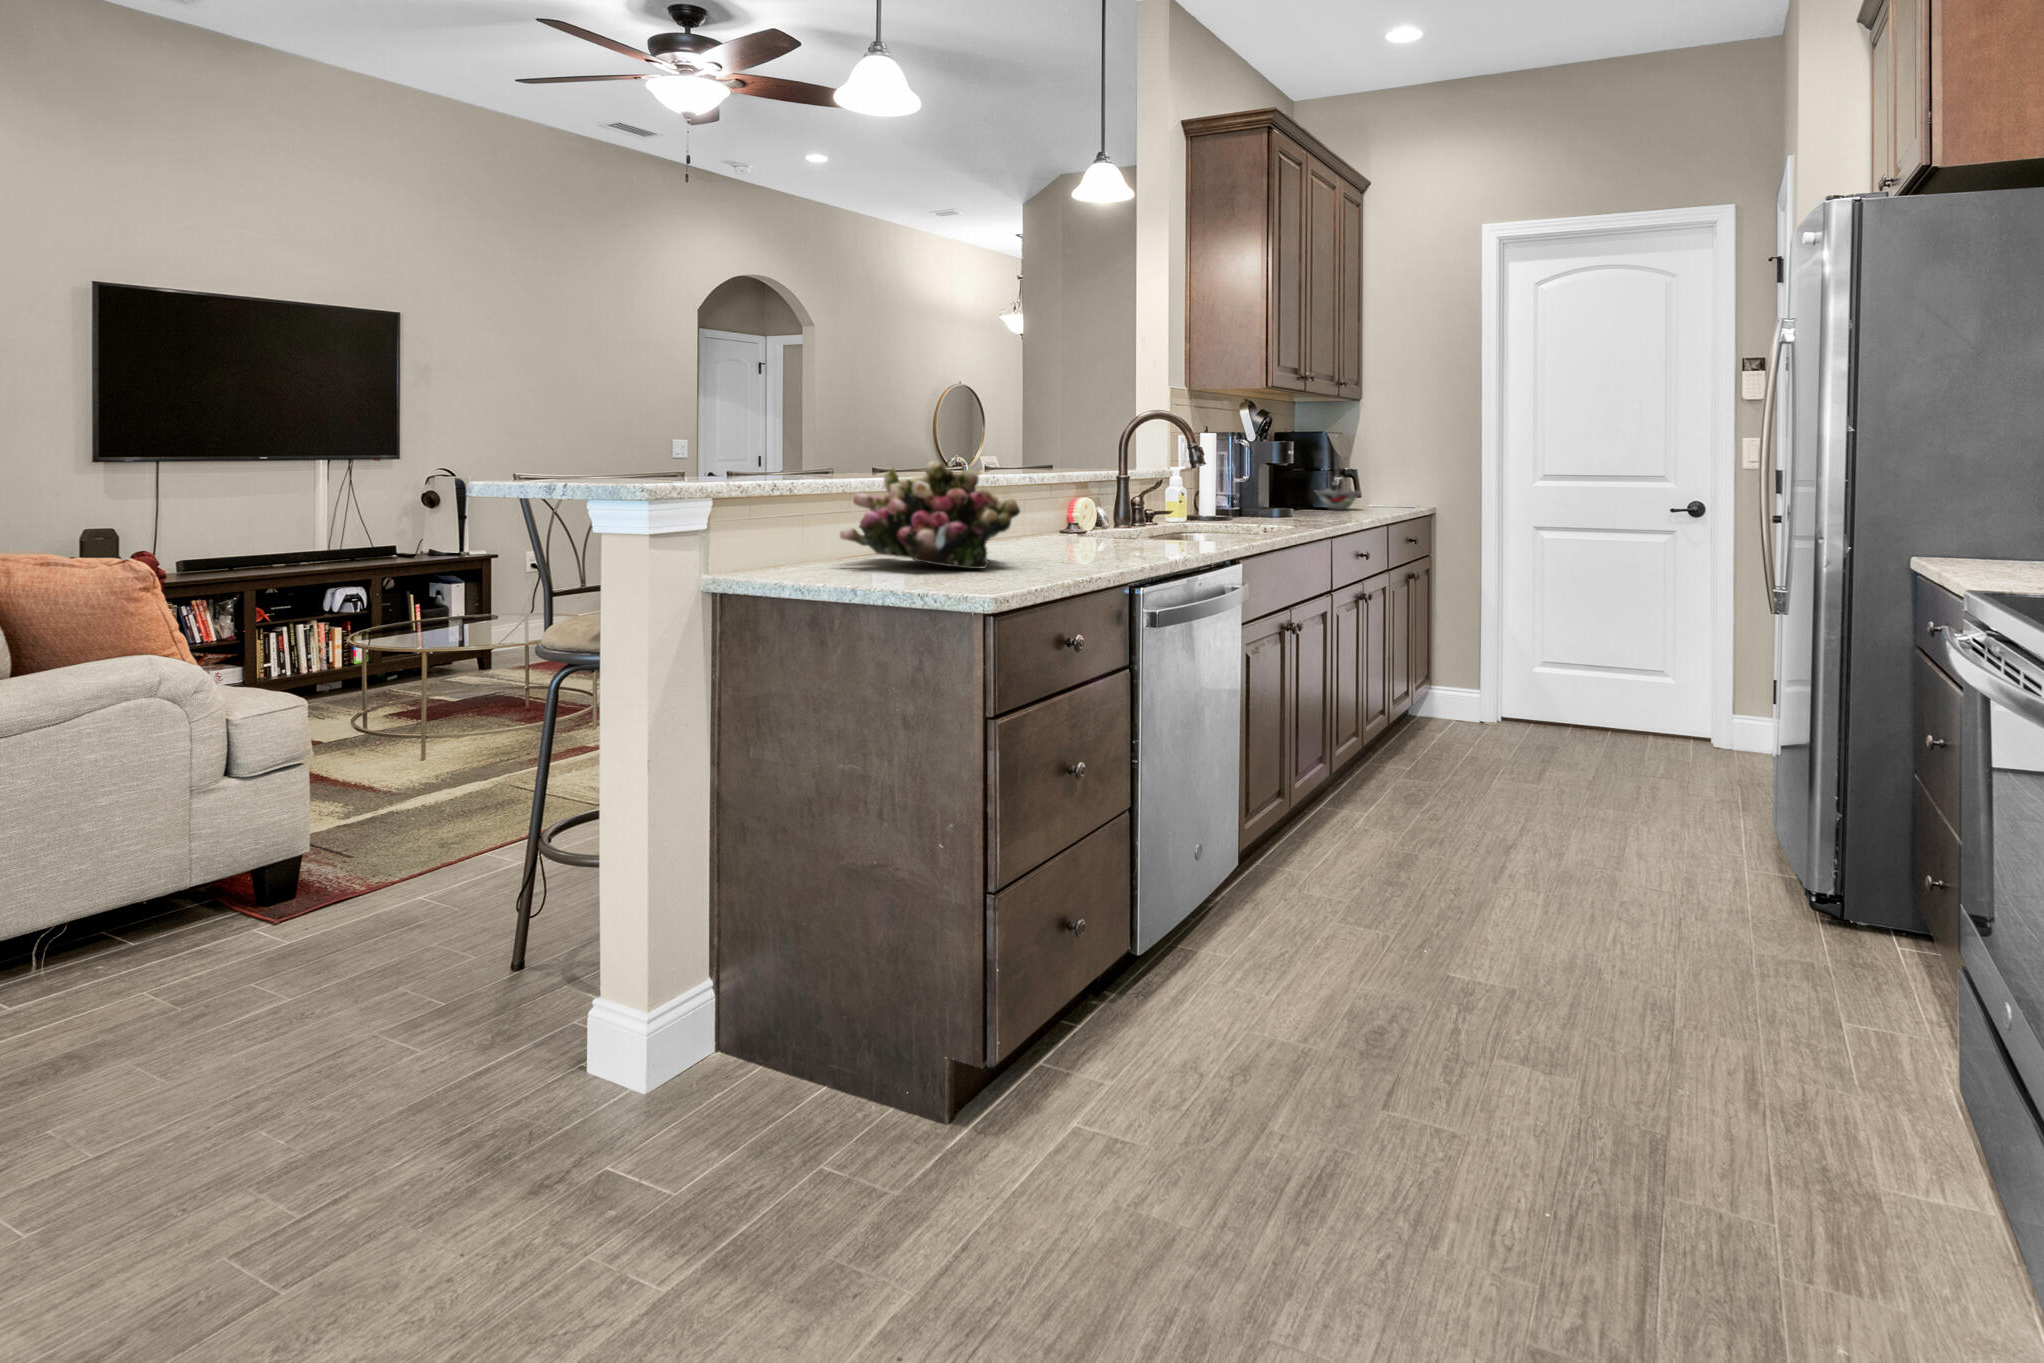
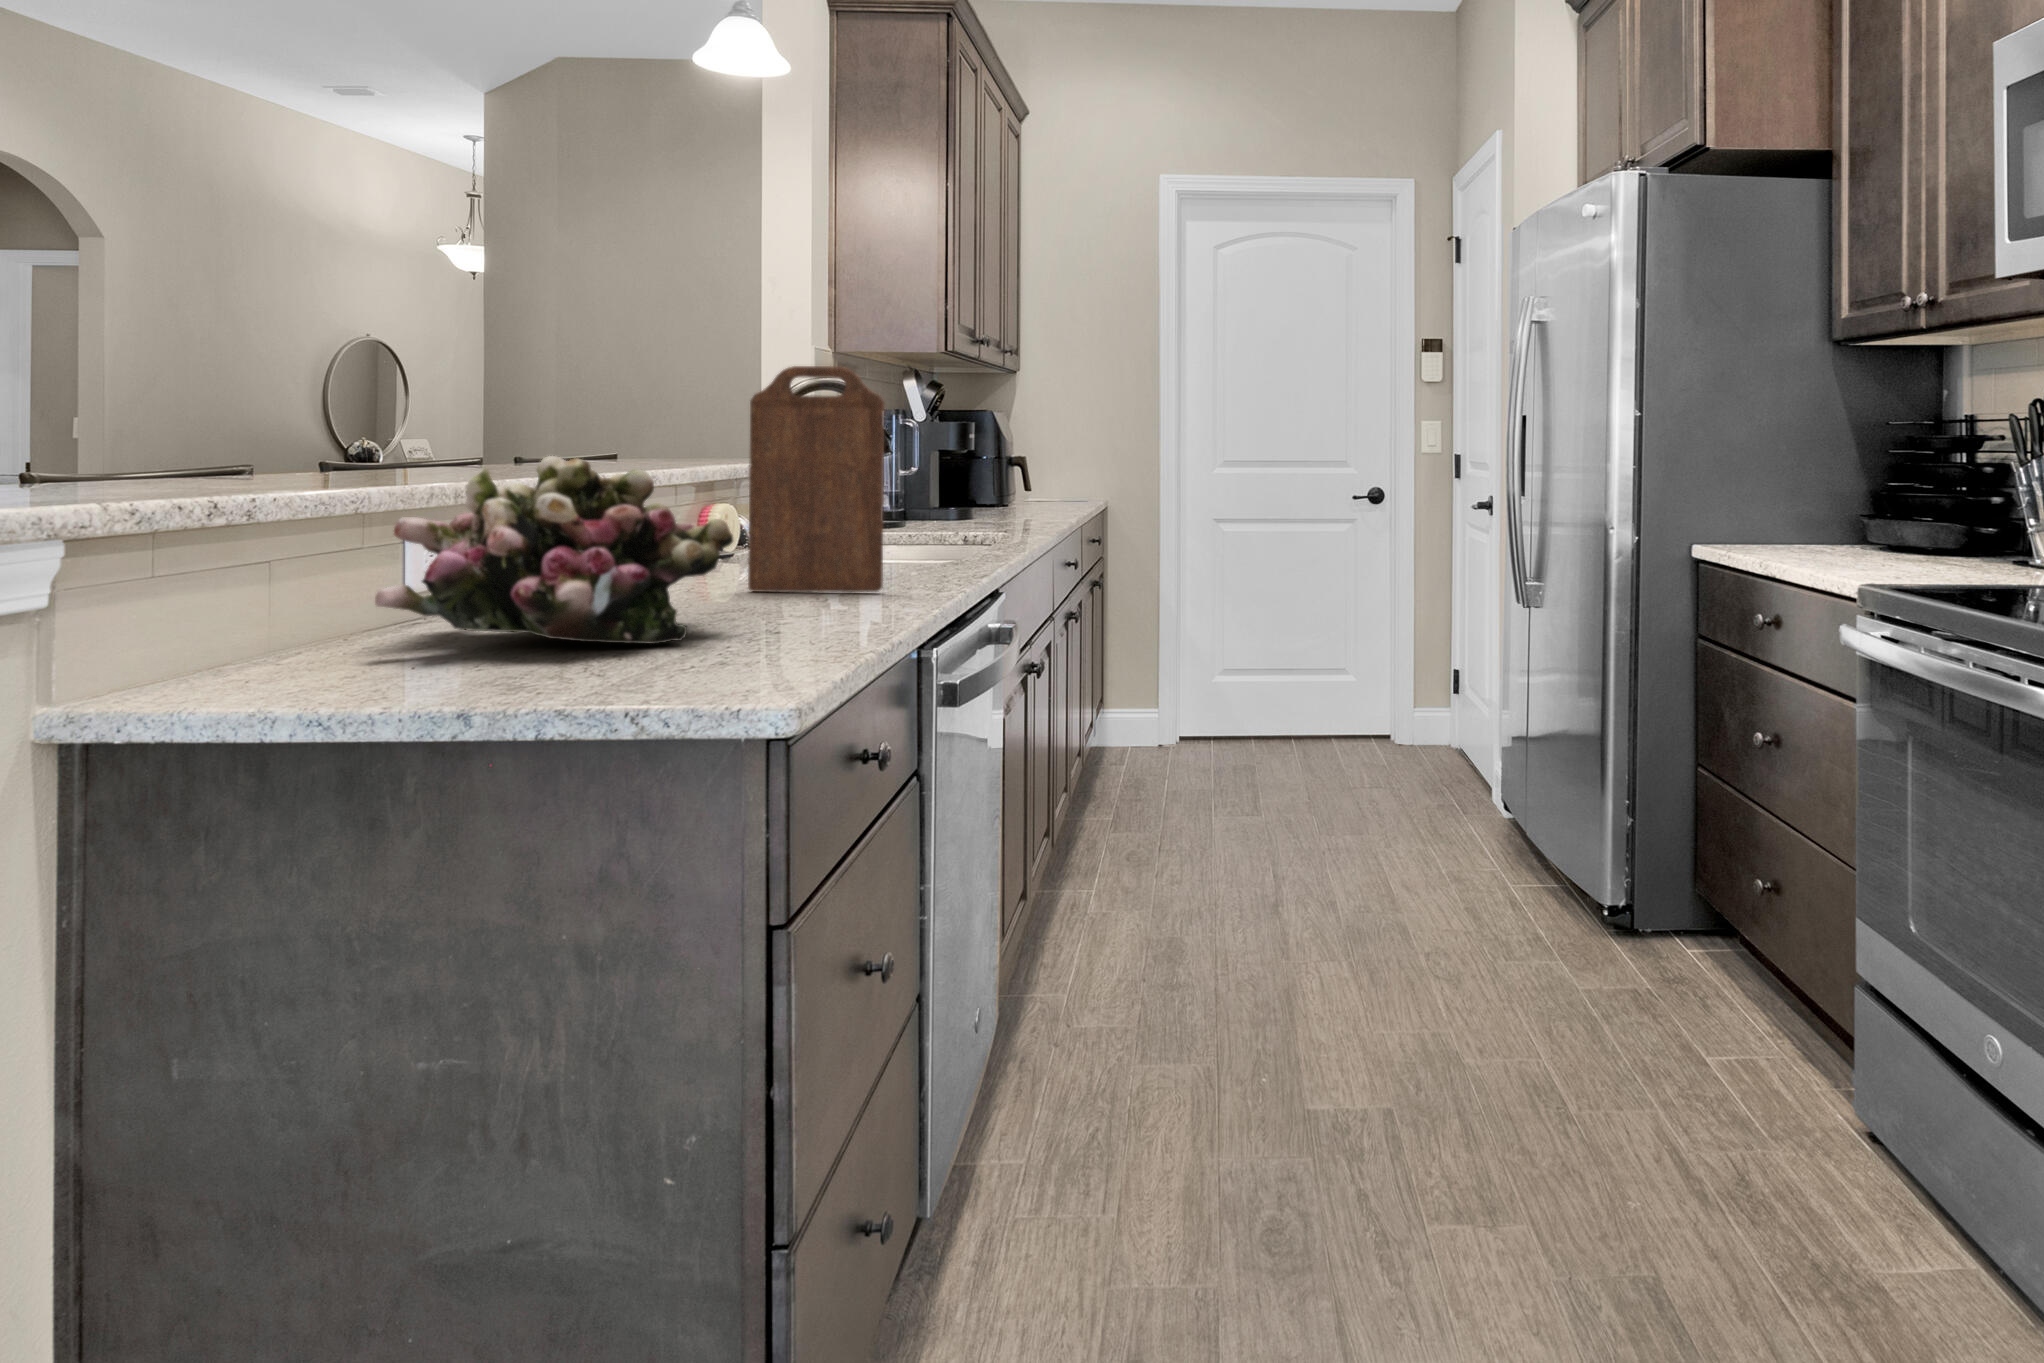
cutting board: none [1062,405,1141,553] -> present [748,366,885,592]
bowl: present [1316,478,1361,510] -> none [976,468,1035,508]

